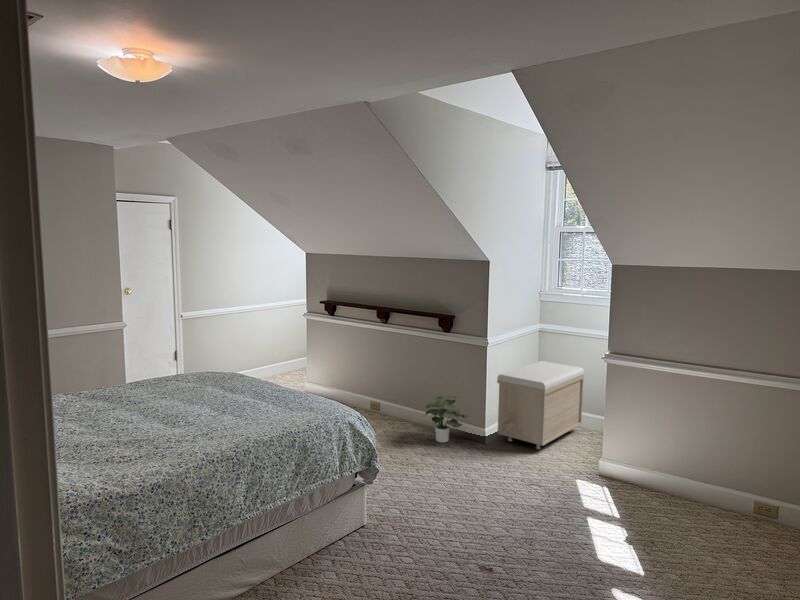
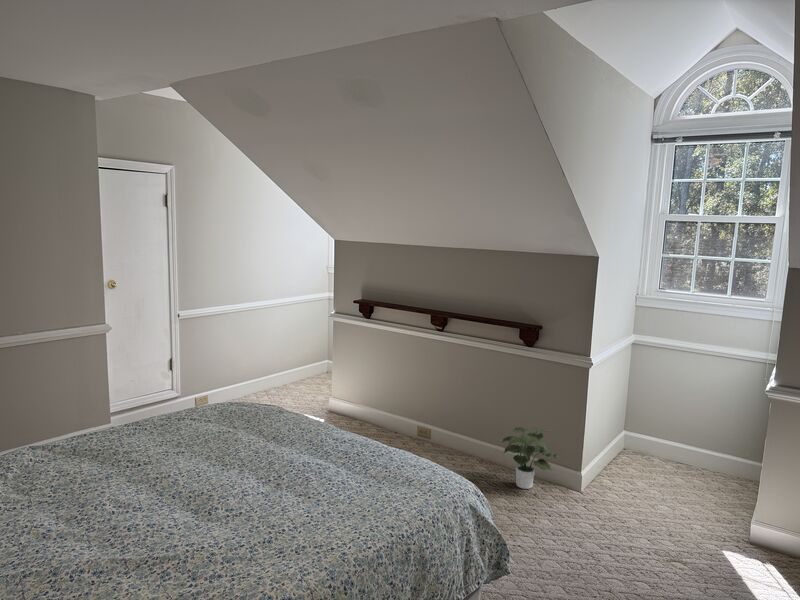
storage bench: present [497,361,584,449] -> none [595,381,696,500]

